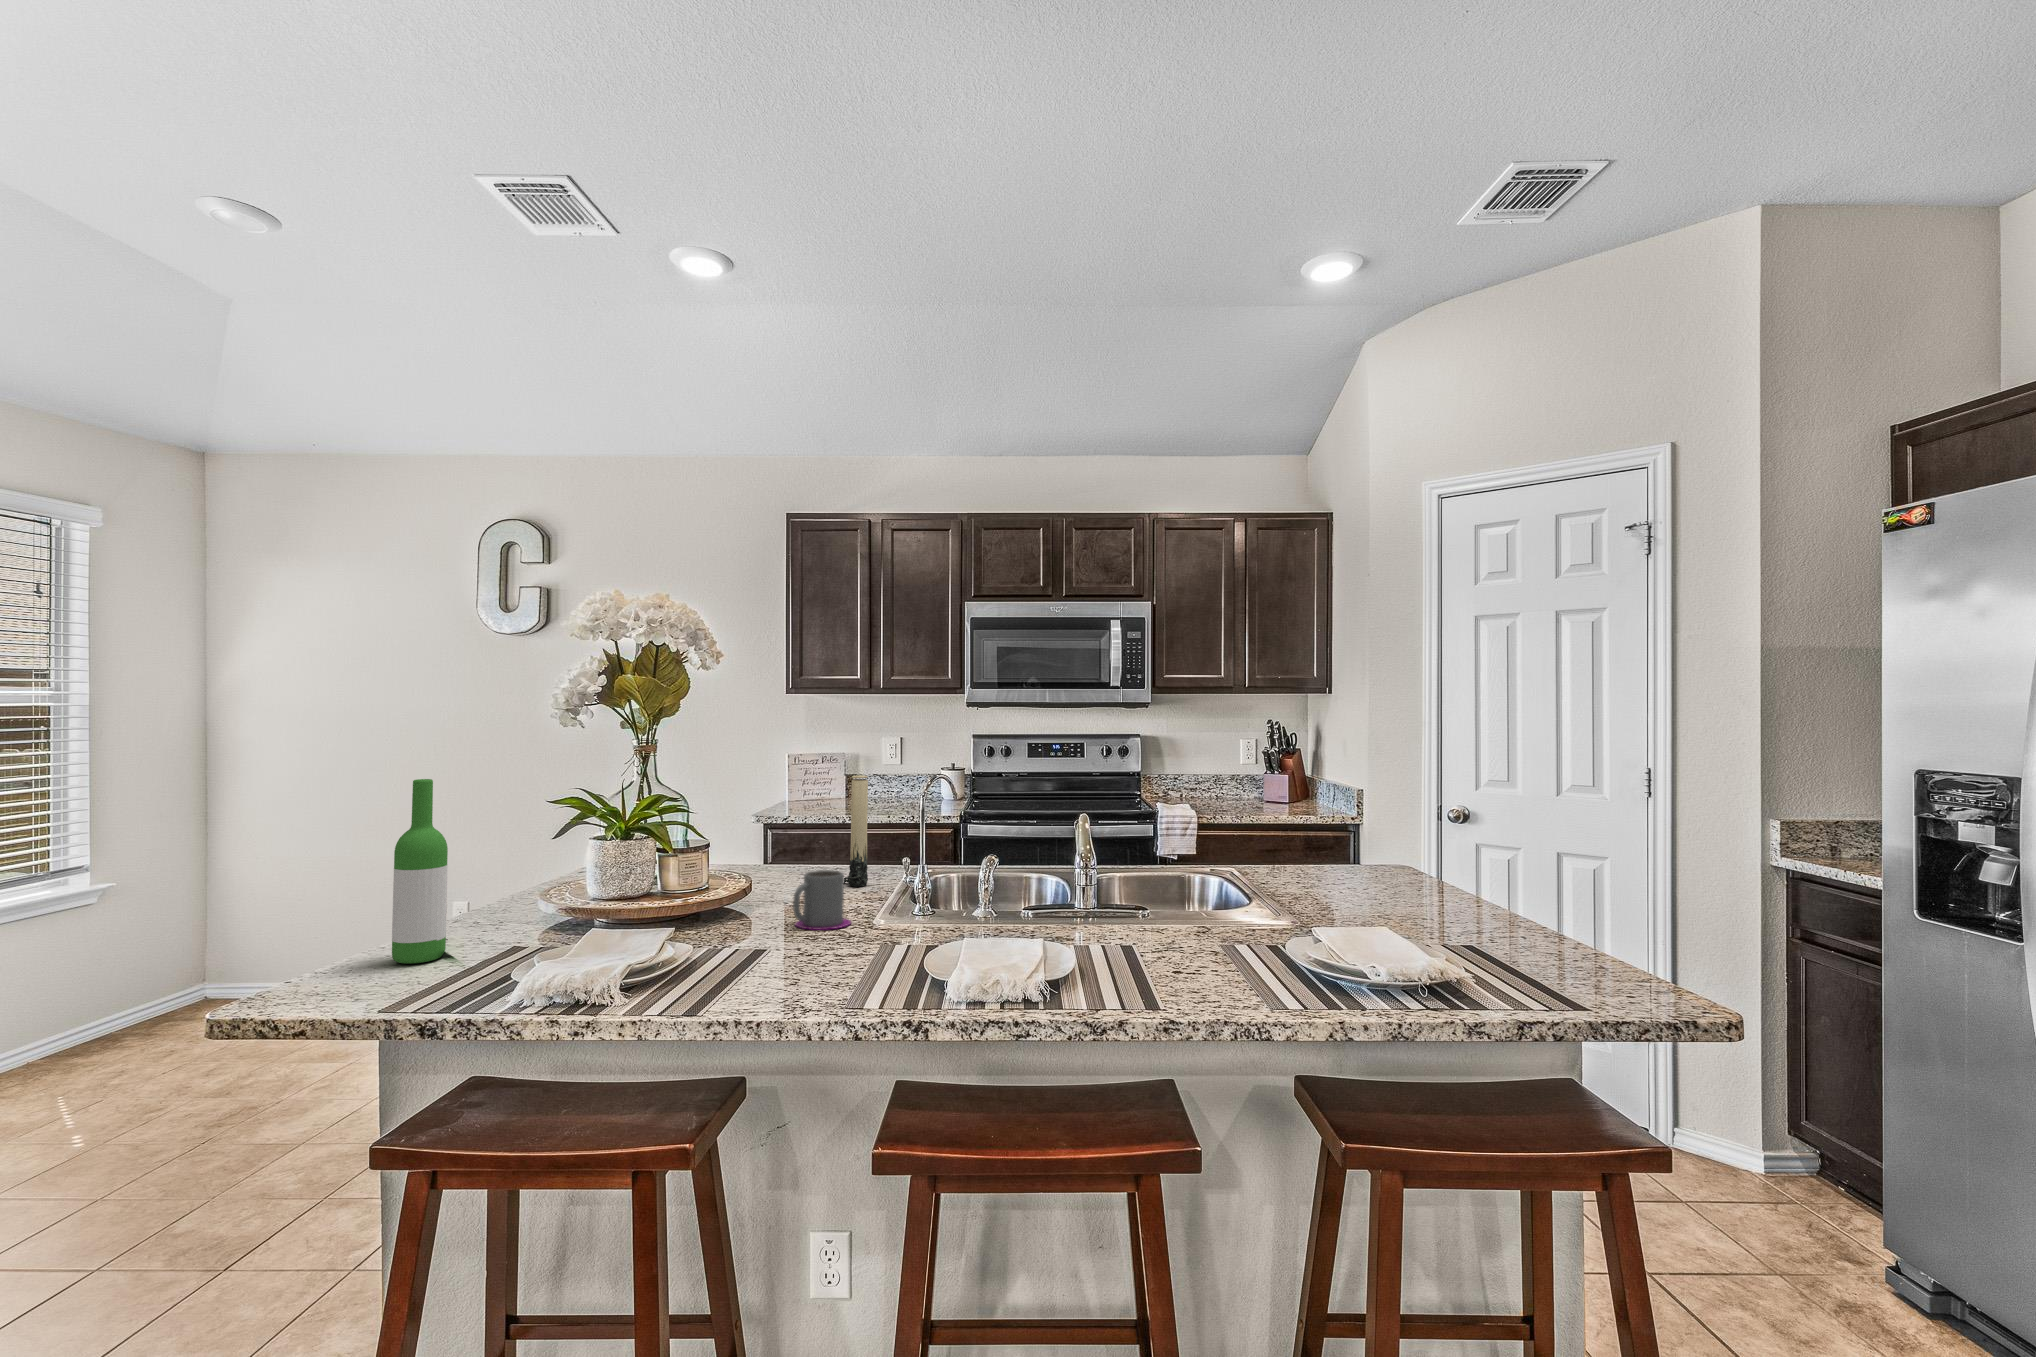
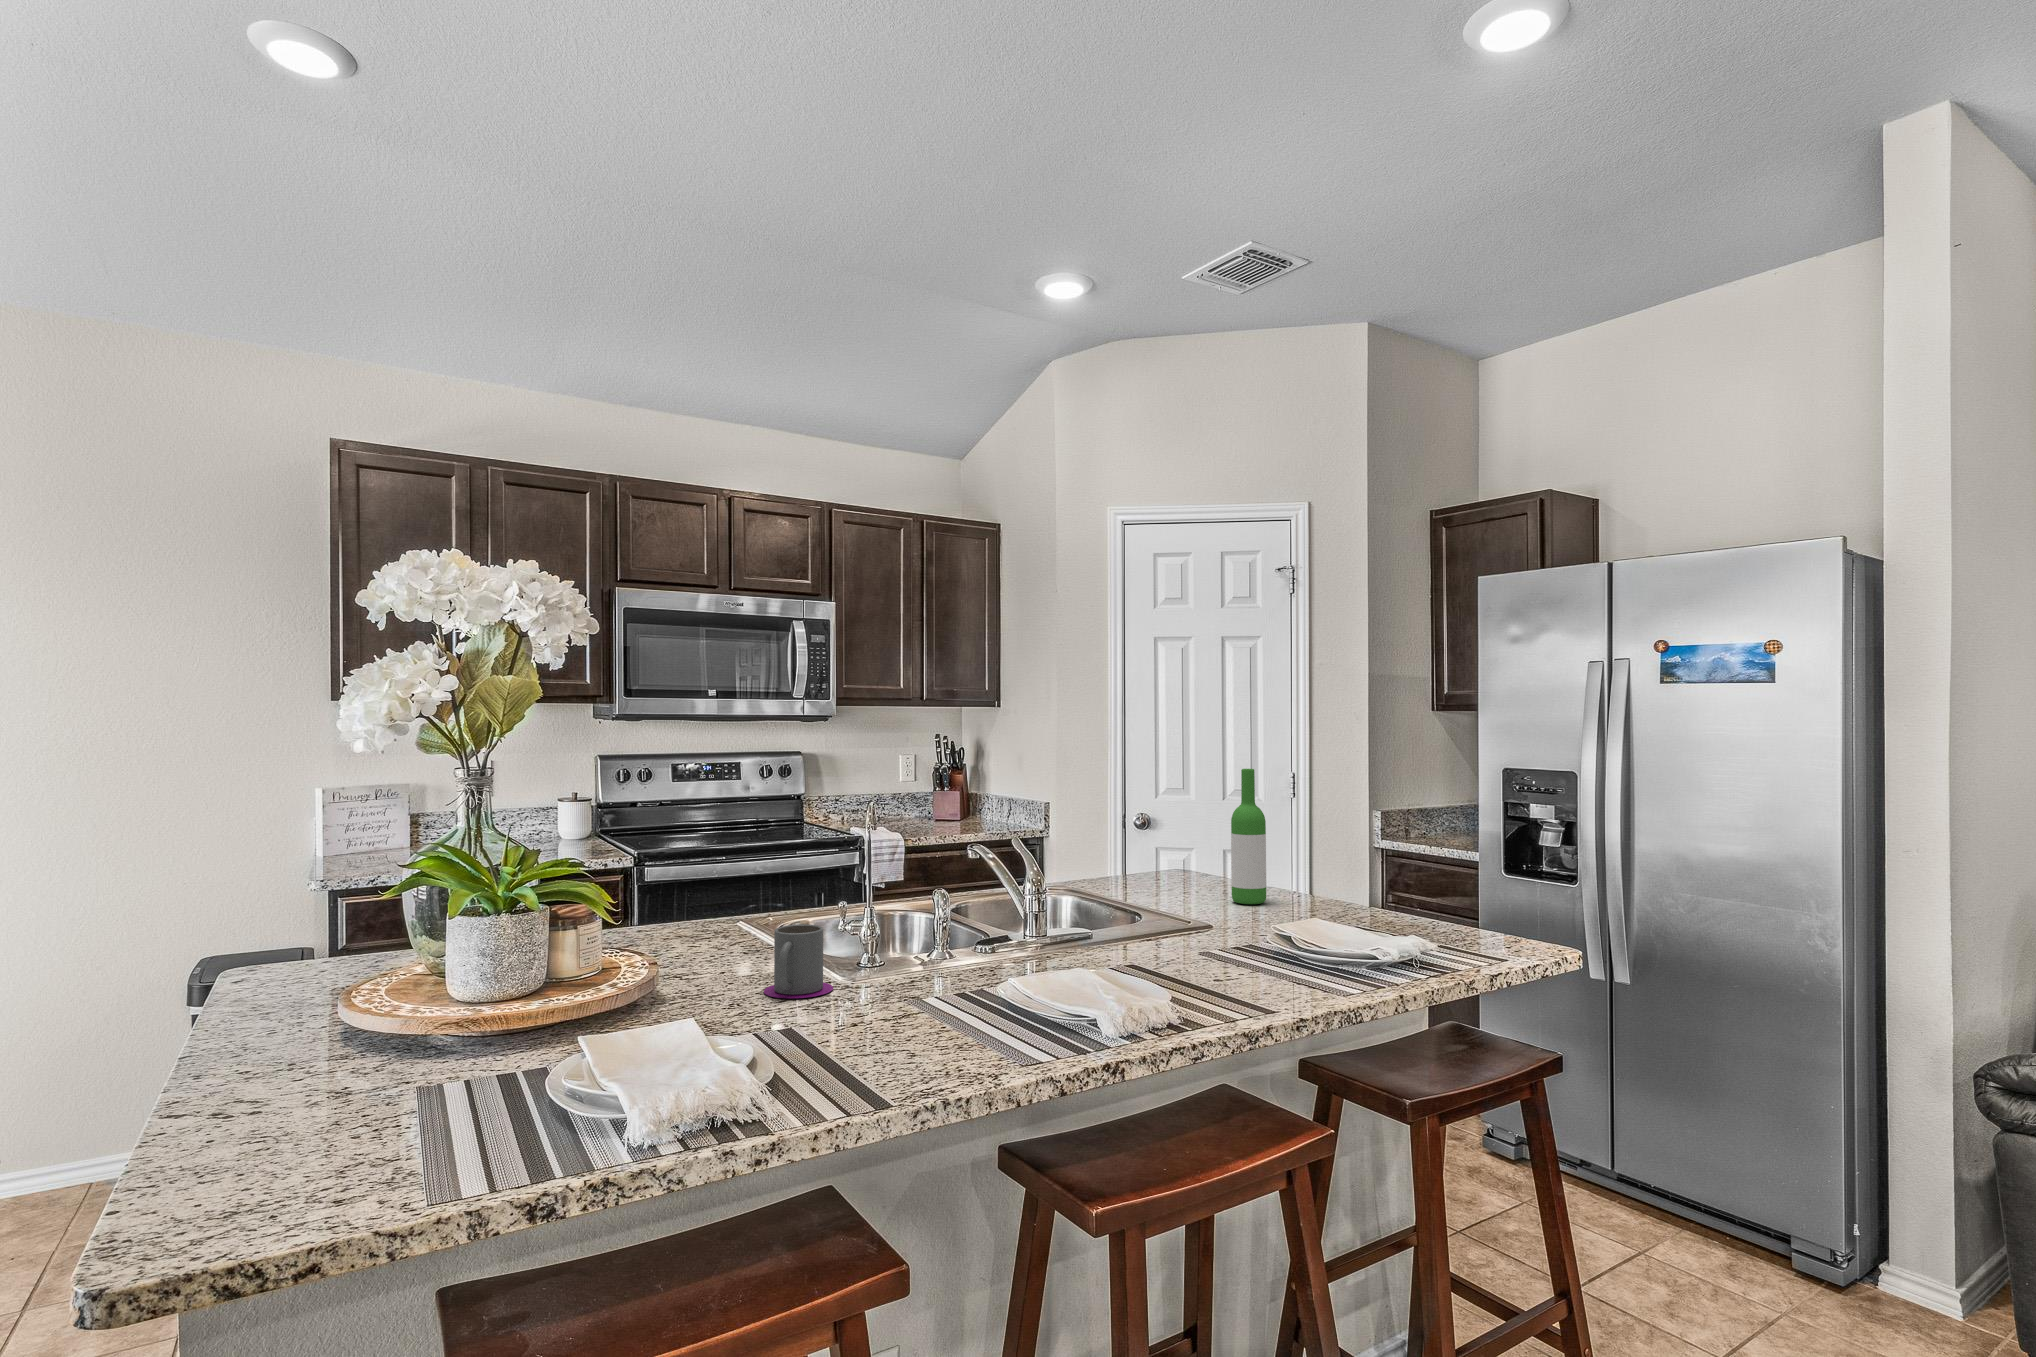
candle: present [844,775,868,886] -> none [704,810,742,947]
wine bottle: present [392,779,448,964] -> present [1231,769,1266,904]

